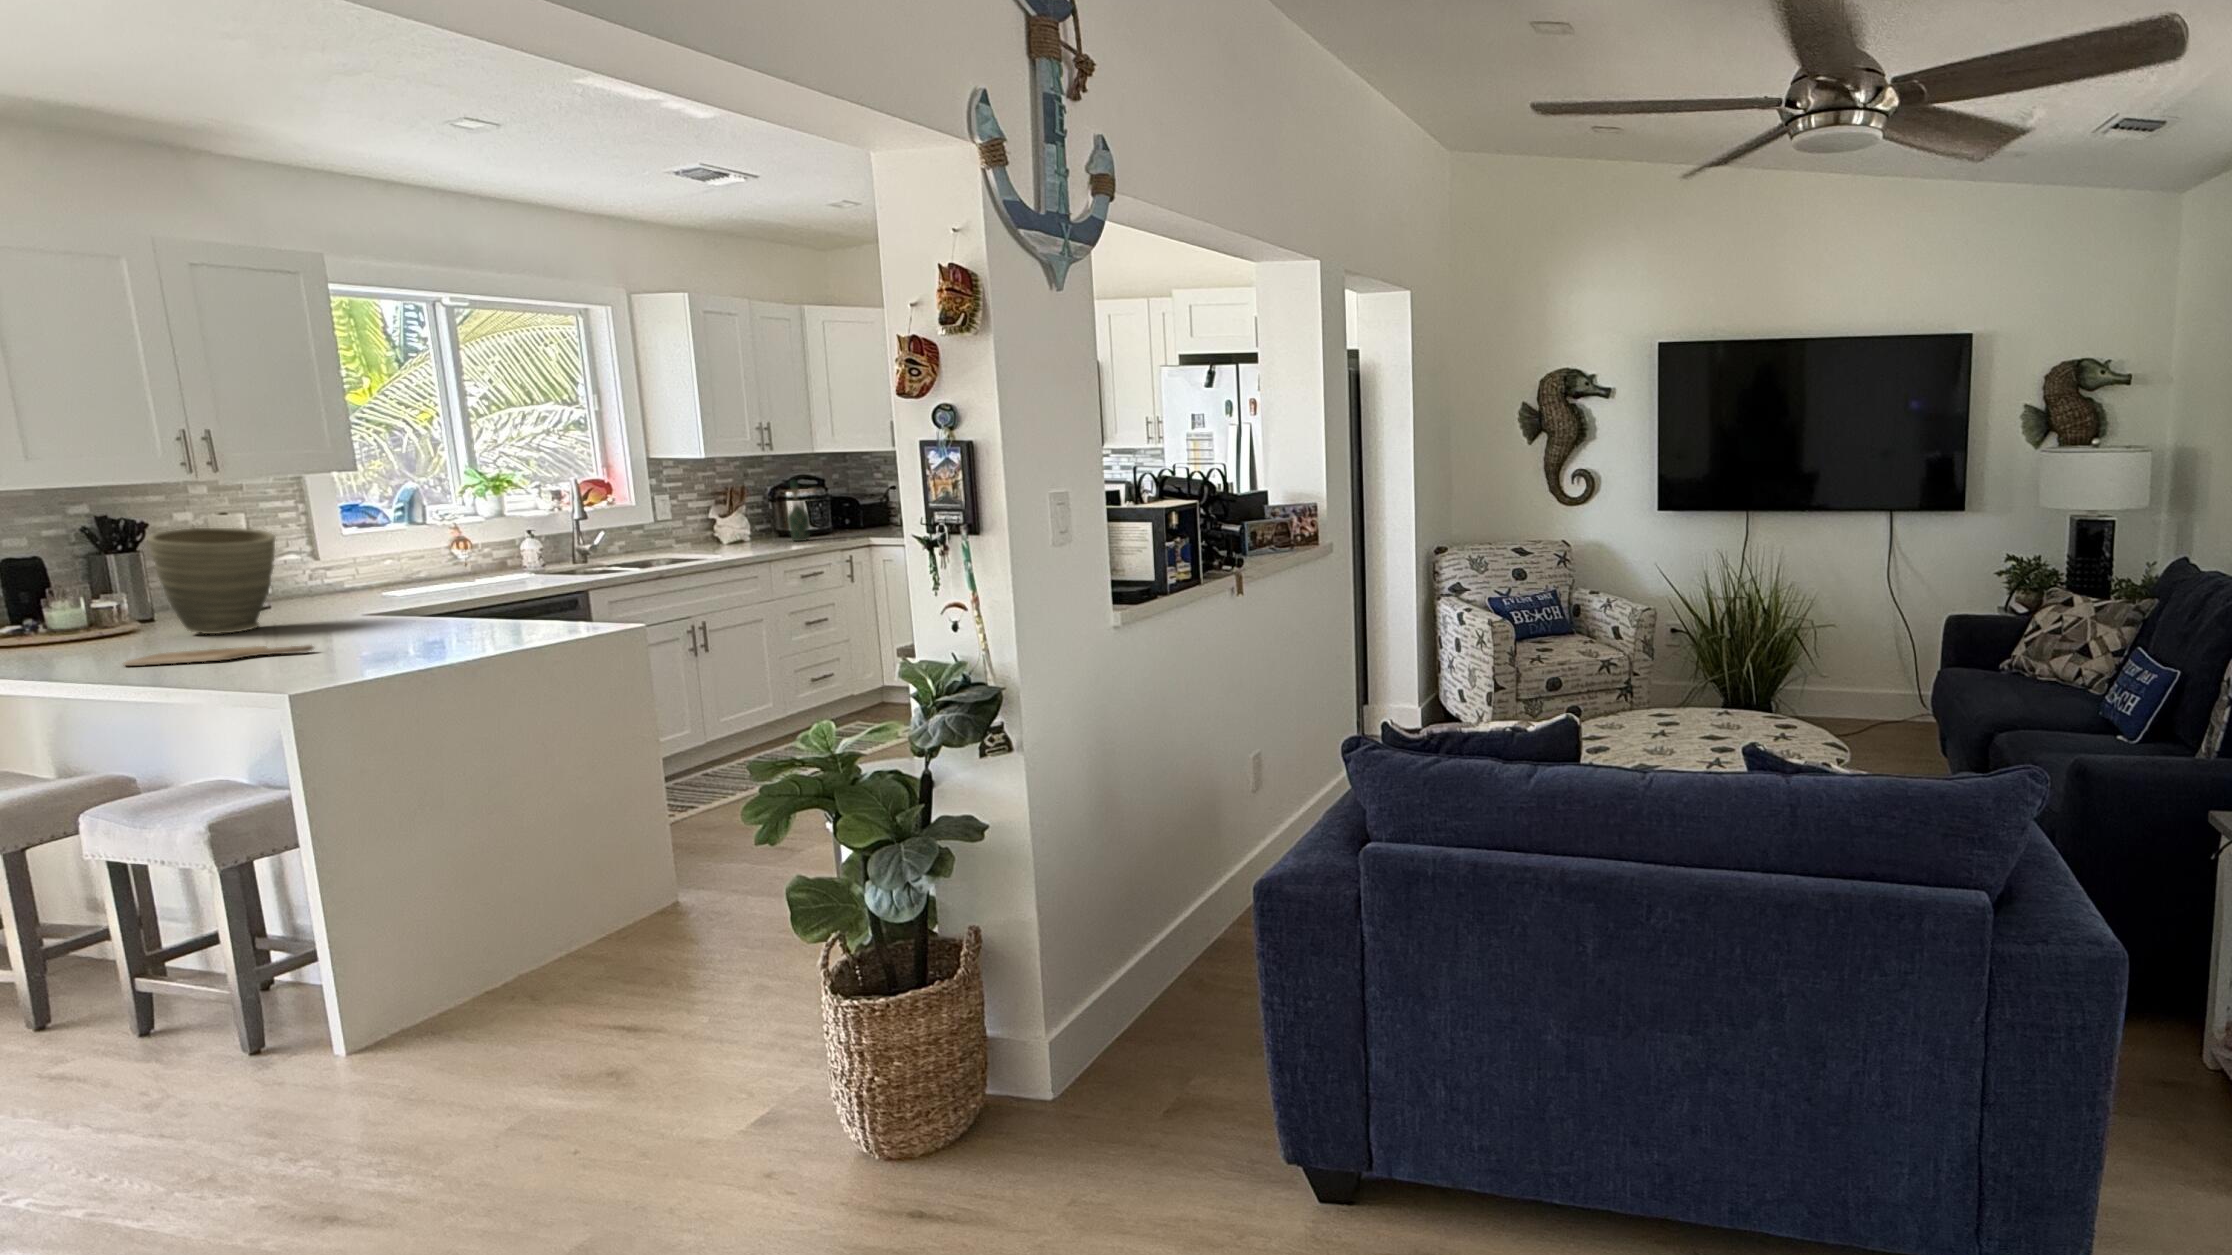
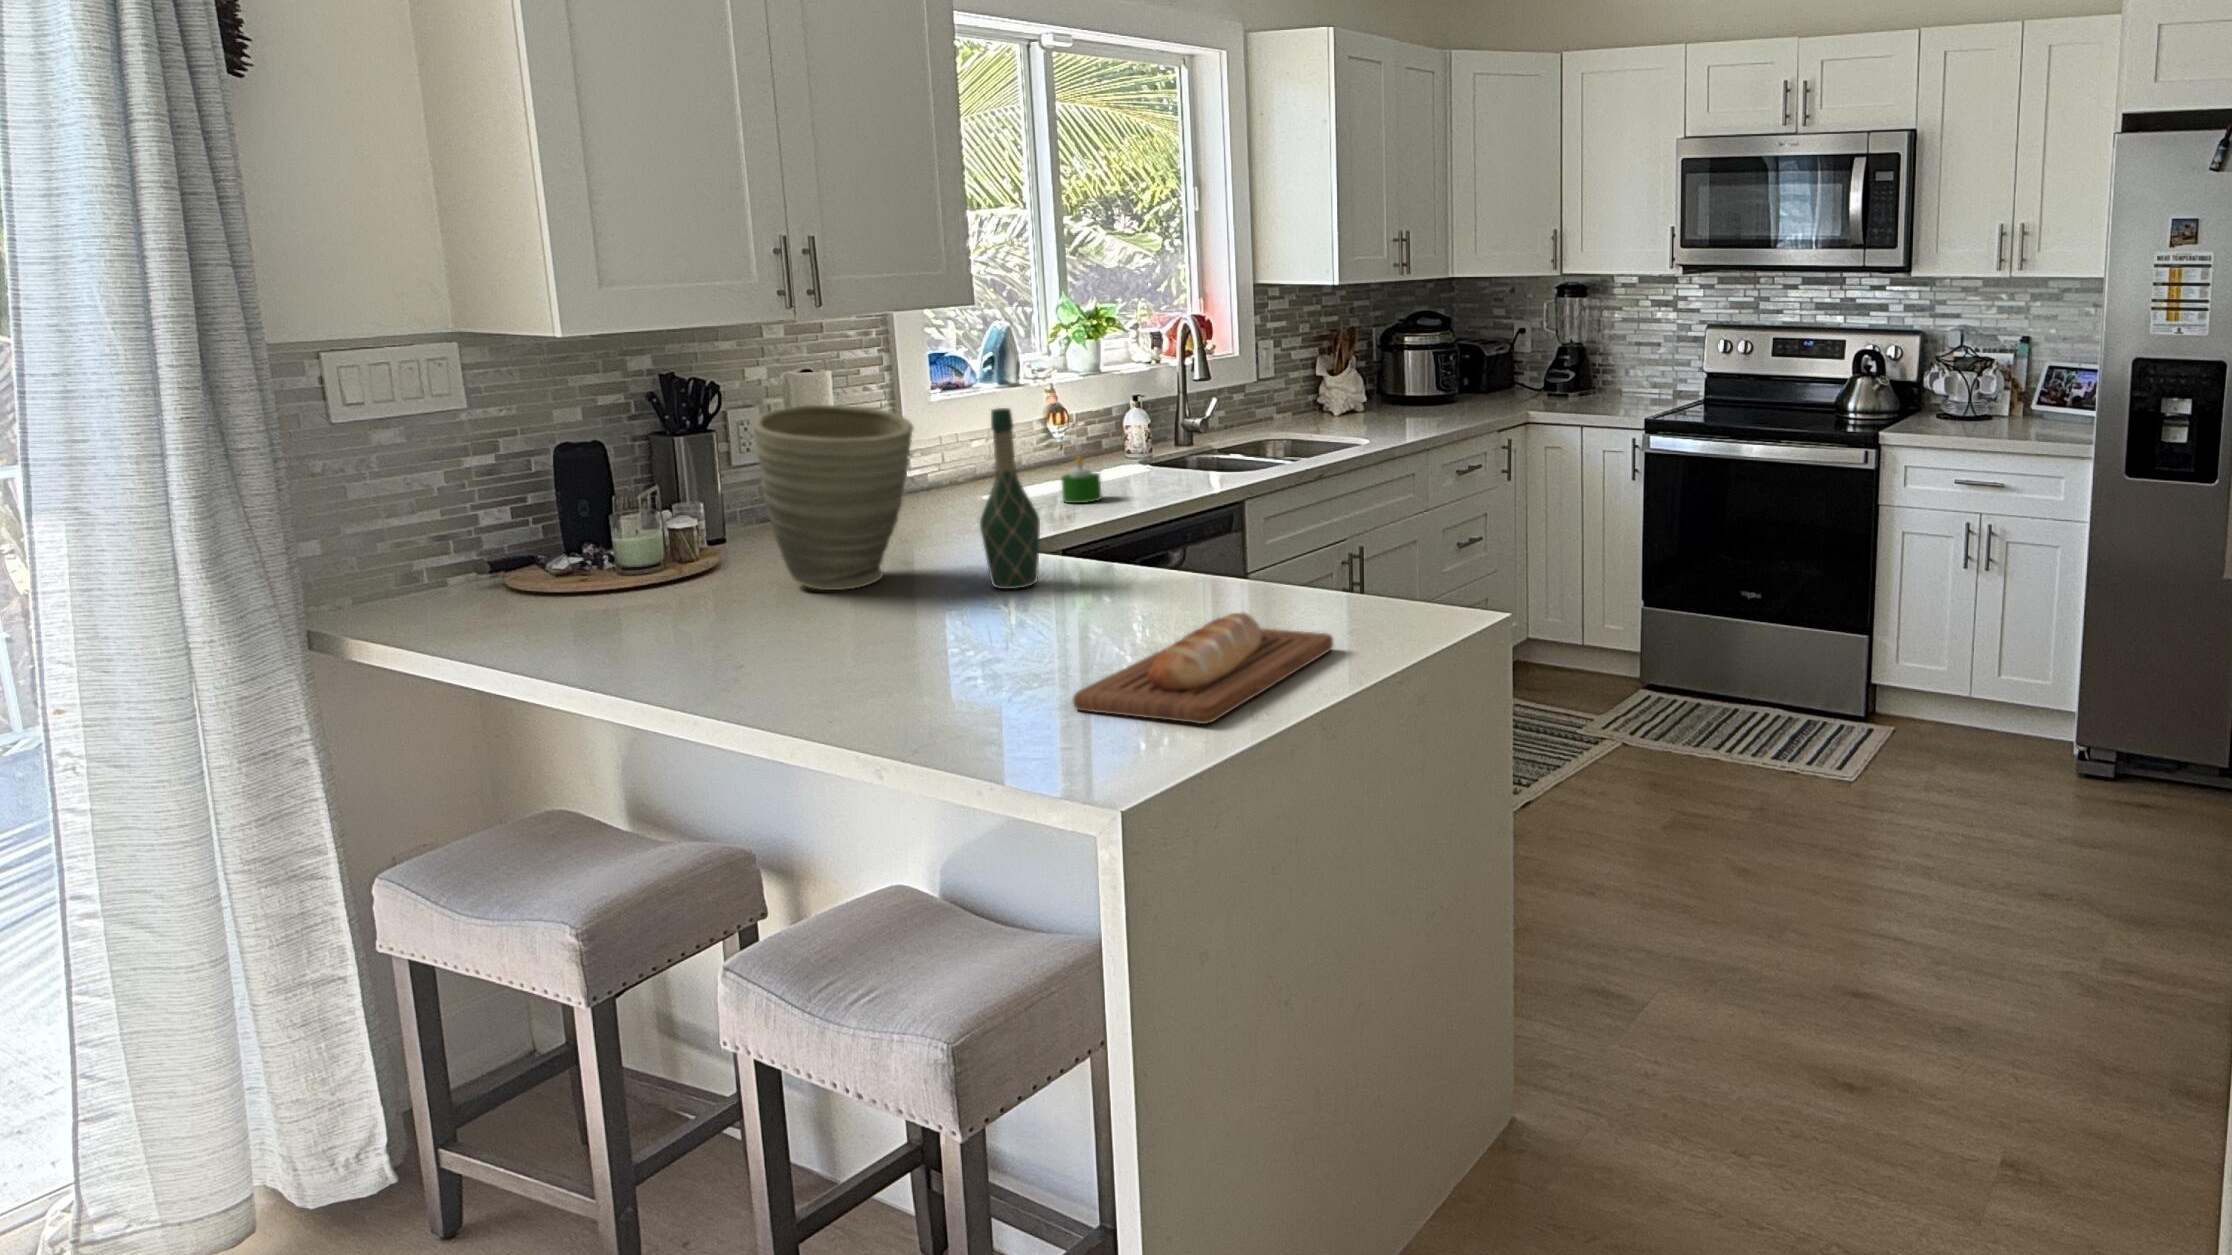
wine bottle: present [787,481,810,541] -> present [980,408,1040,589]
candle: none [440,563,474,592] -> present [1062,456,1101,503]
bread loaf: none [325,619,521,664] -> present [1073,613,1333,724]
cutting board: present [123,645,314,666] -> none [750,643,1022,680]

